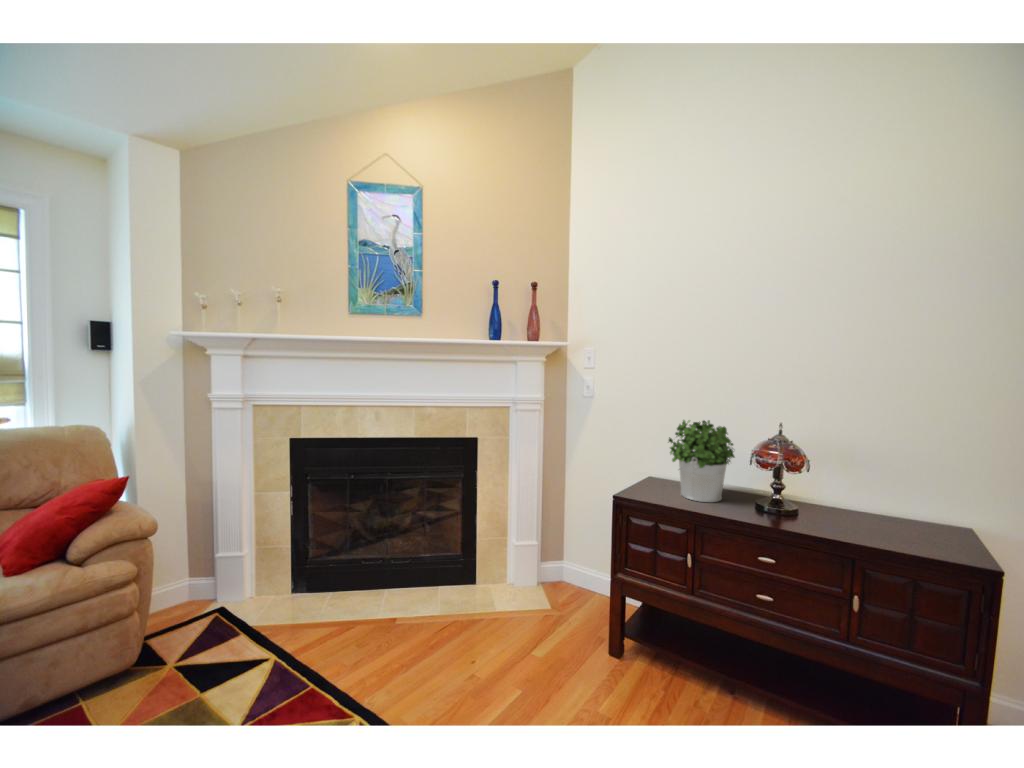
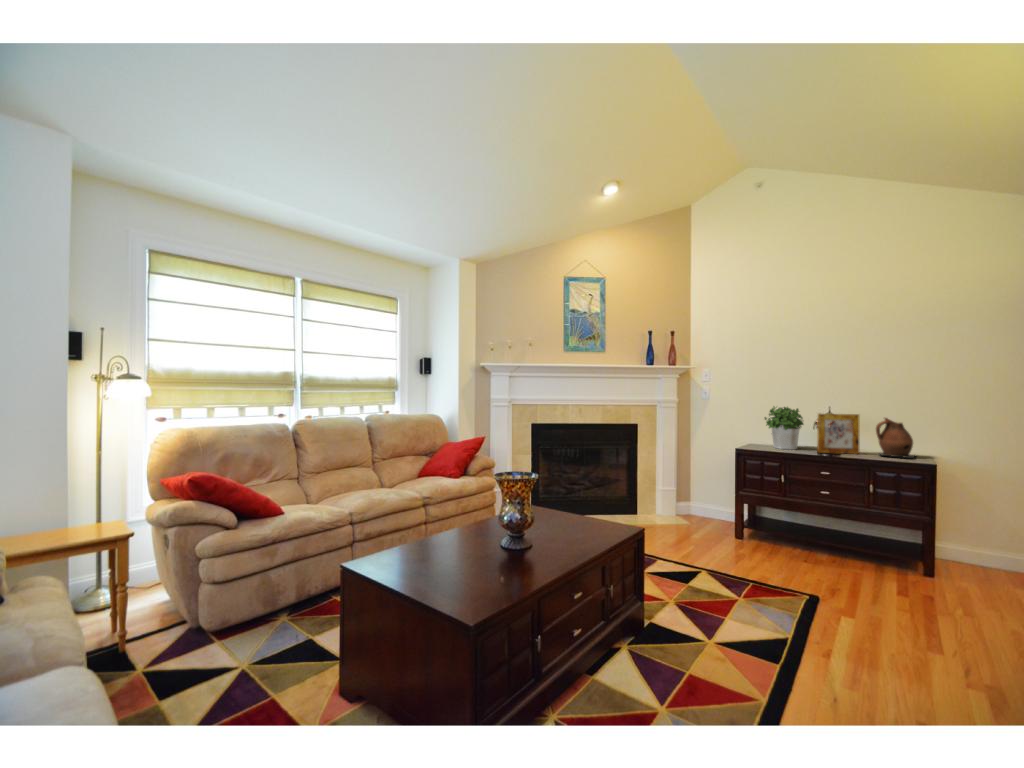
picture frame: none [755,441,839,524] -> present [817,414,860,454]
ceramic pitcher: none [867,456,947,549] -> present [876,418,916,458]

